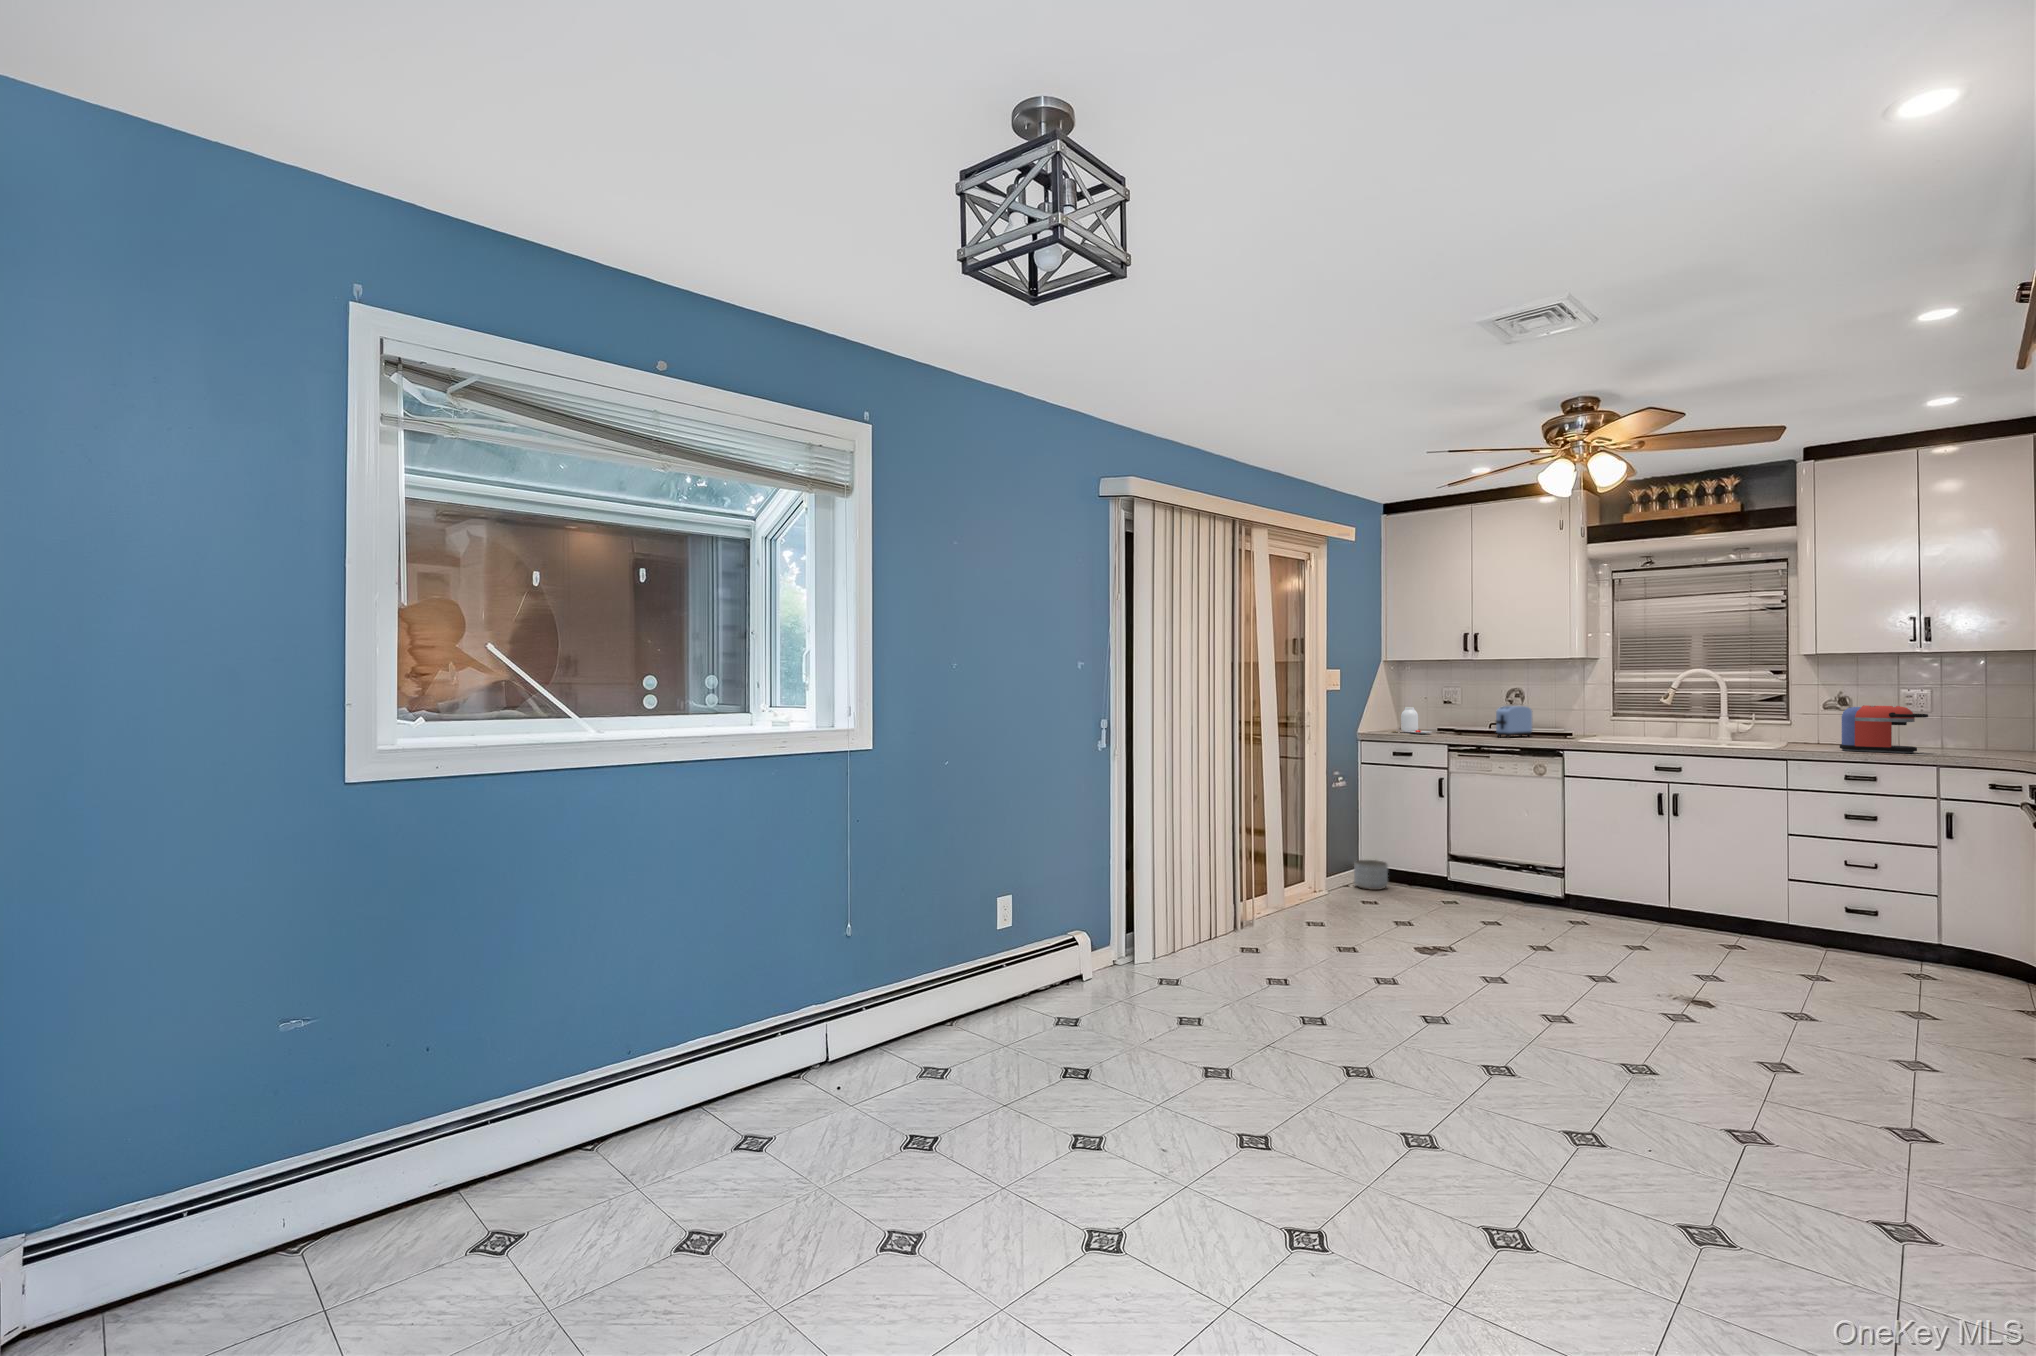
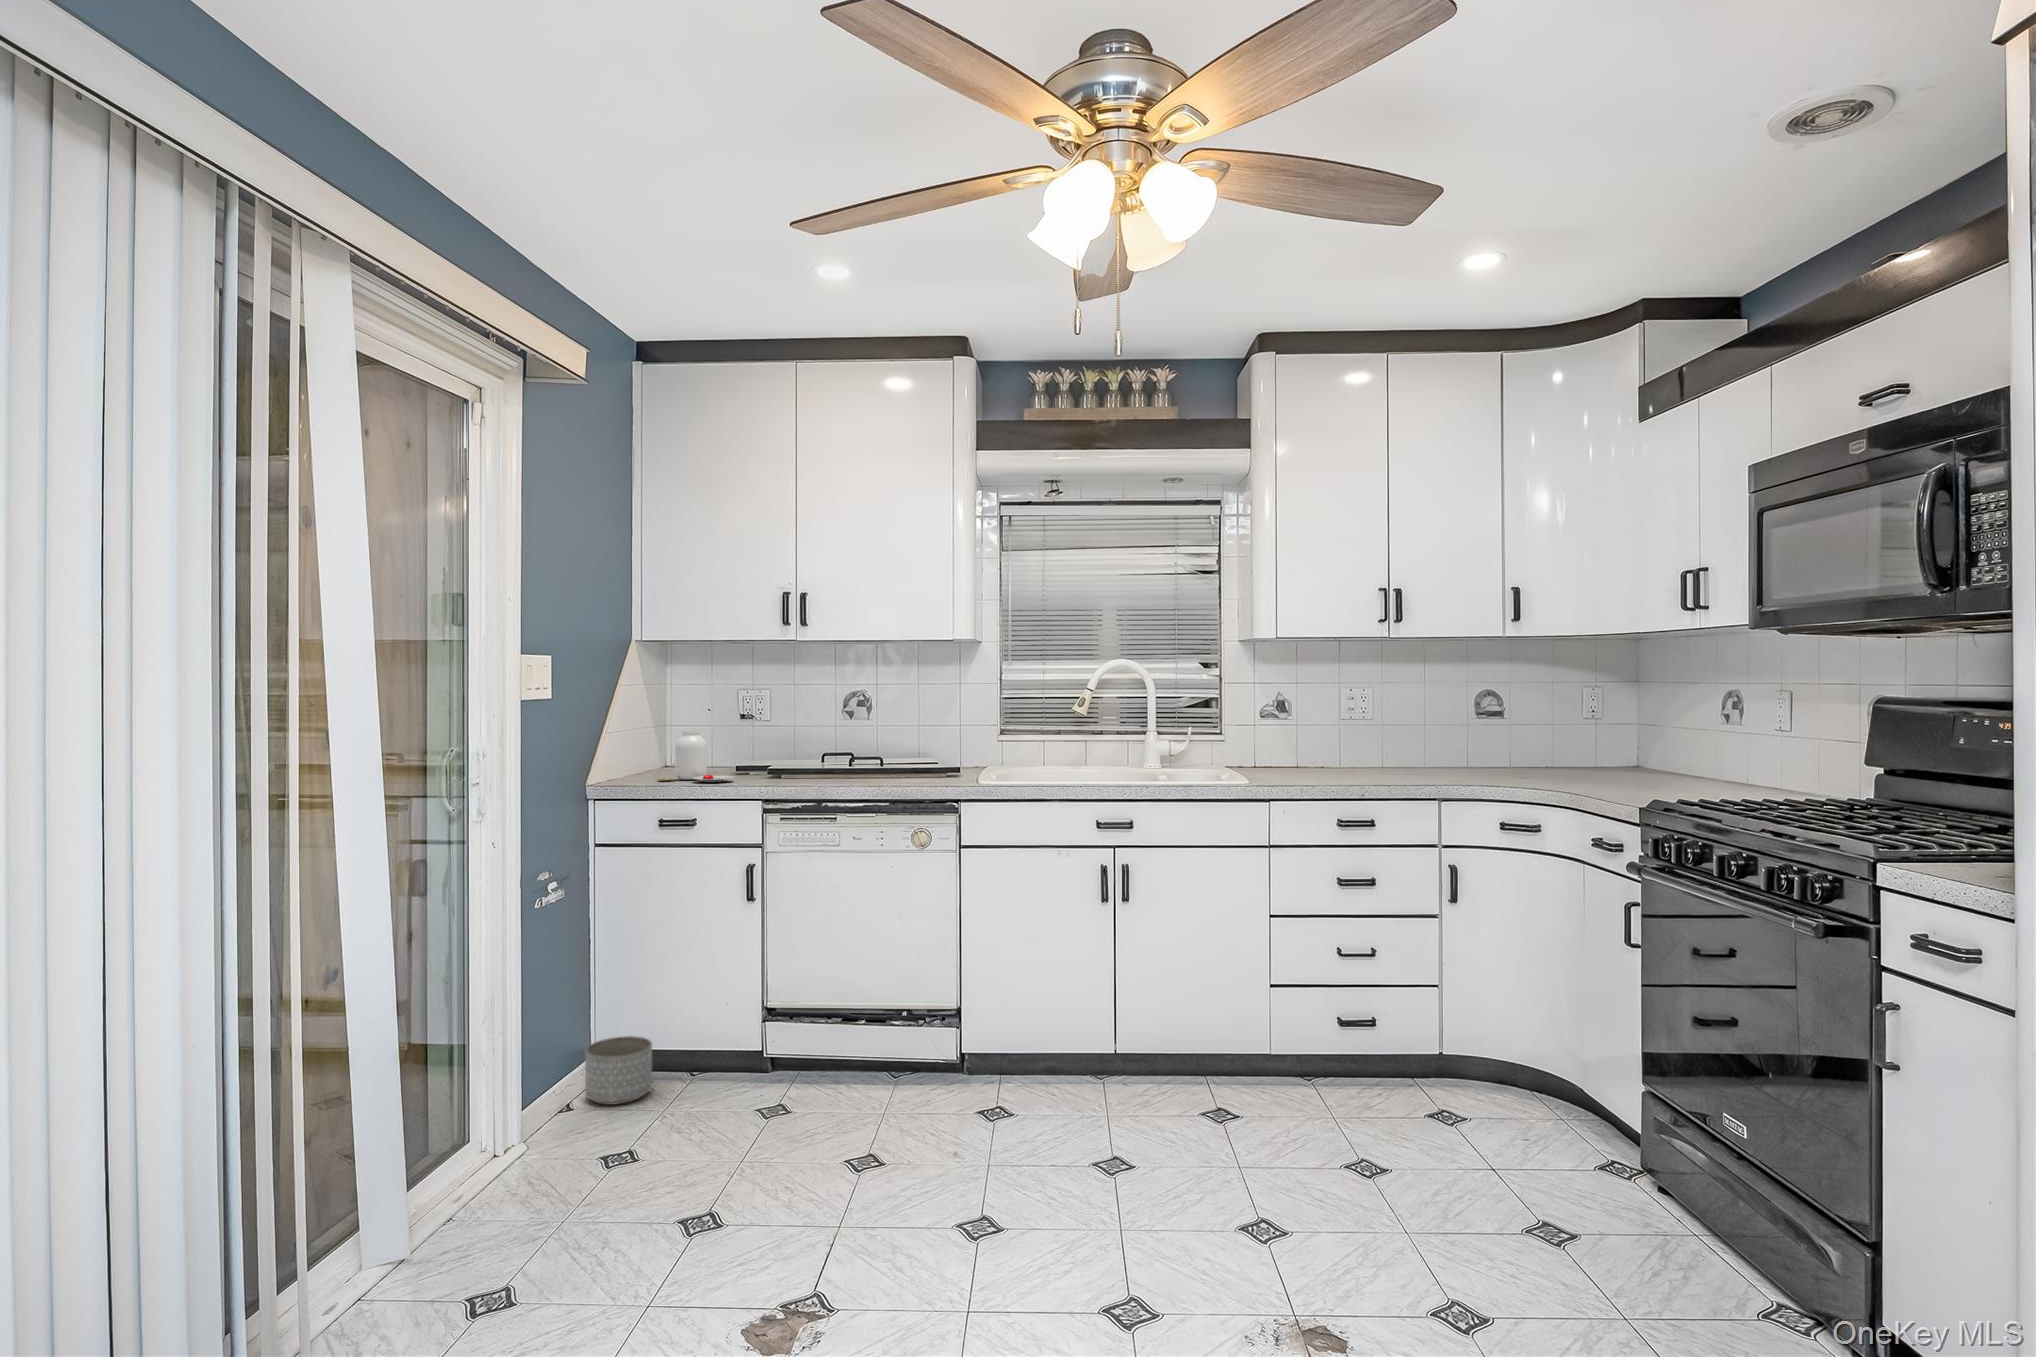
coffee maker: present [1840,705,1928,753] -> none [1330,712,1429,781]
toaster: present [1496,706,1532,738] -> none [847,724,901,783]

